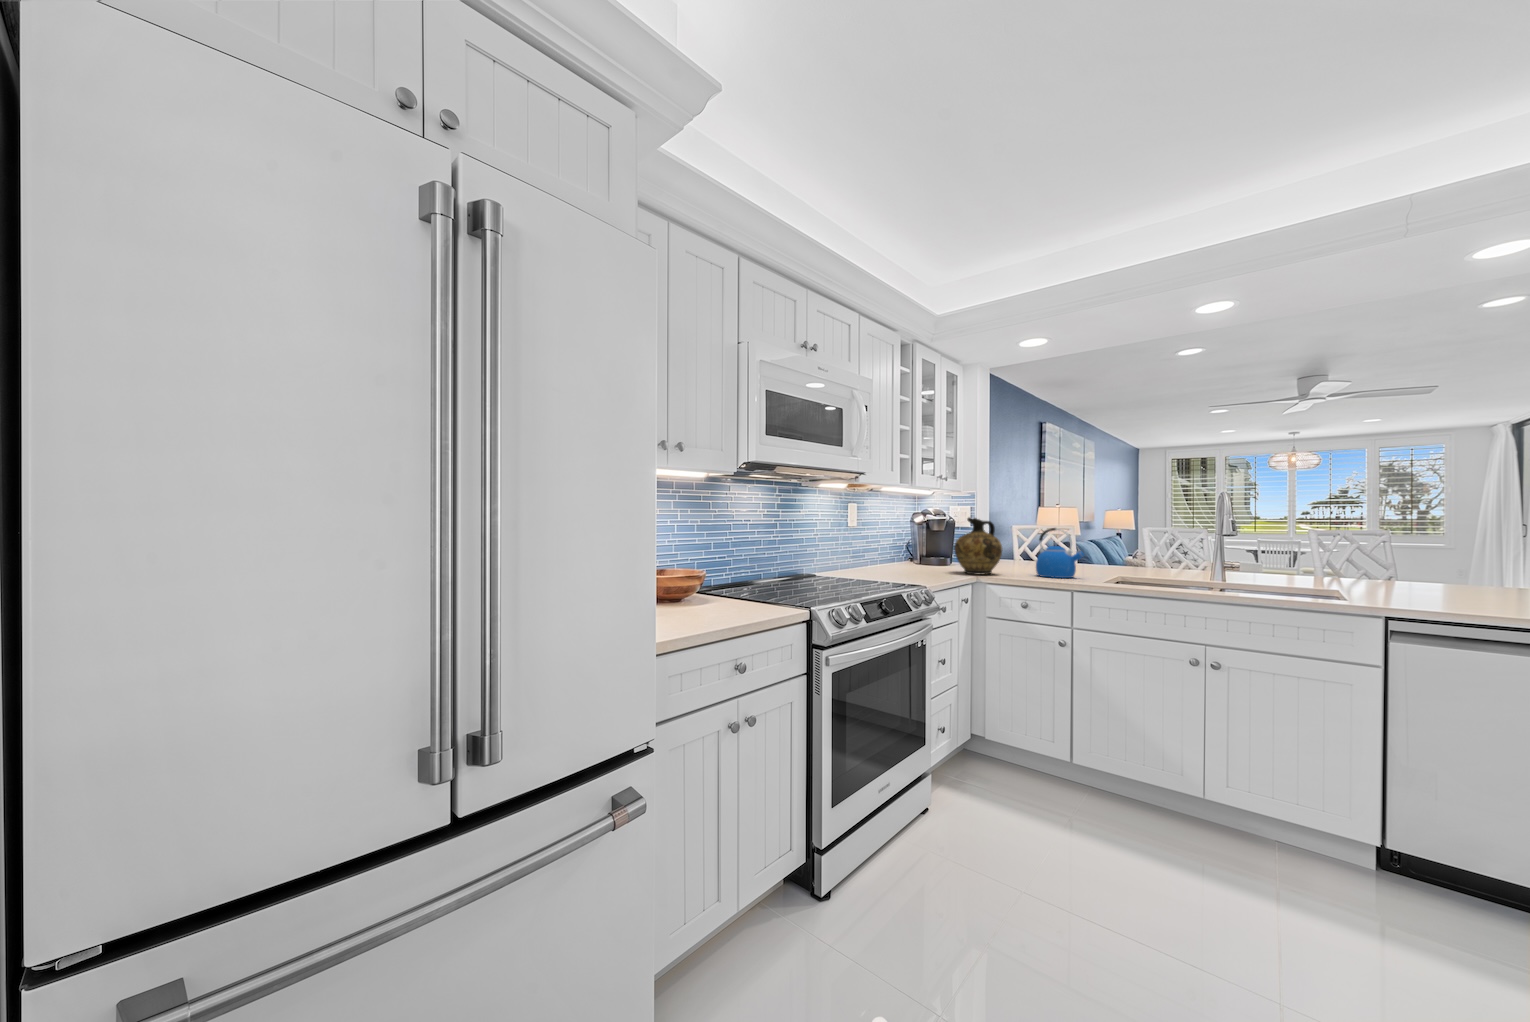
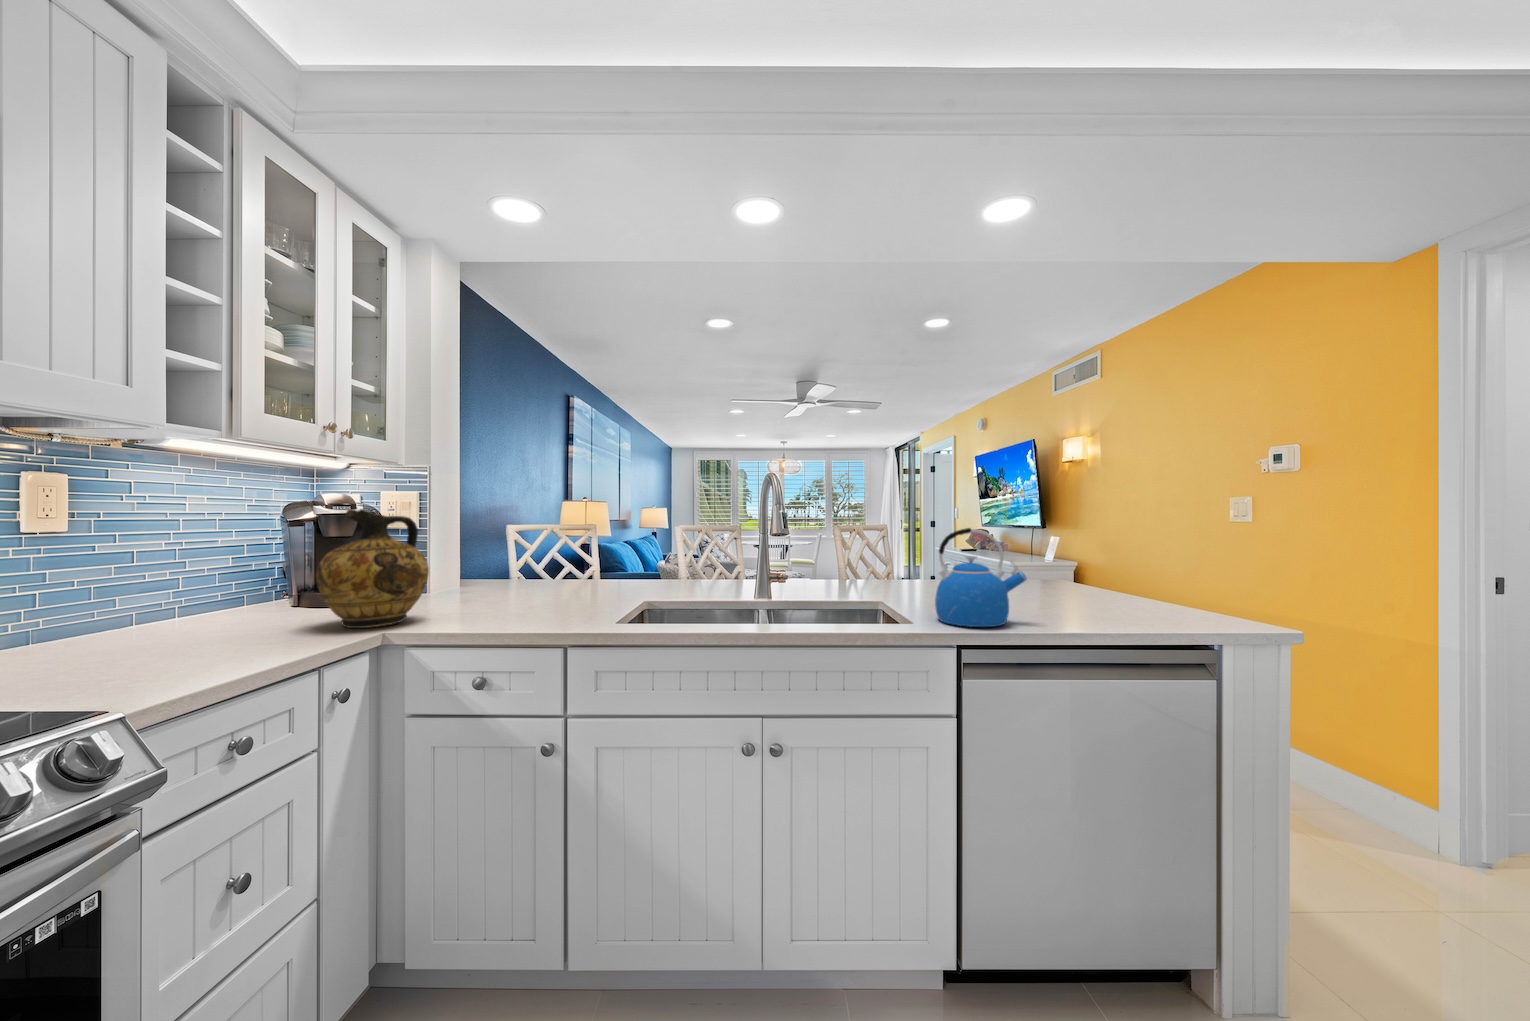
kettle: present [1036,528,1084,578] -> present [935,528,1027,627]

